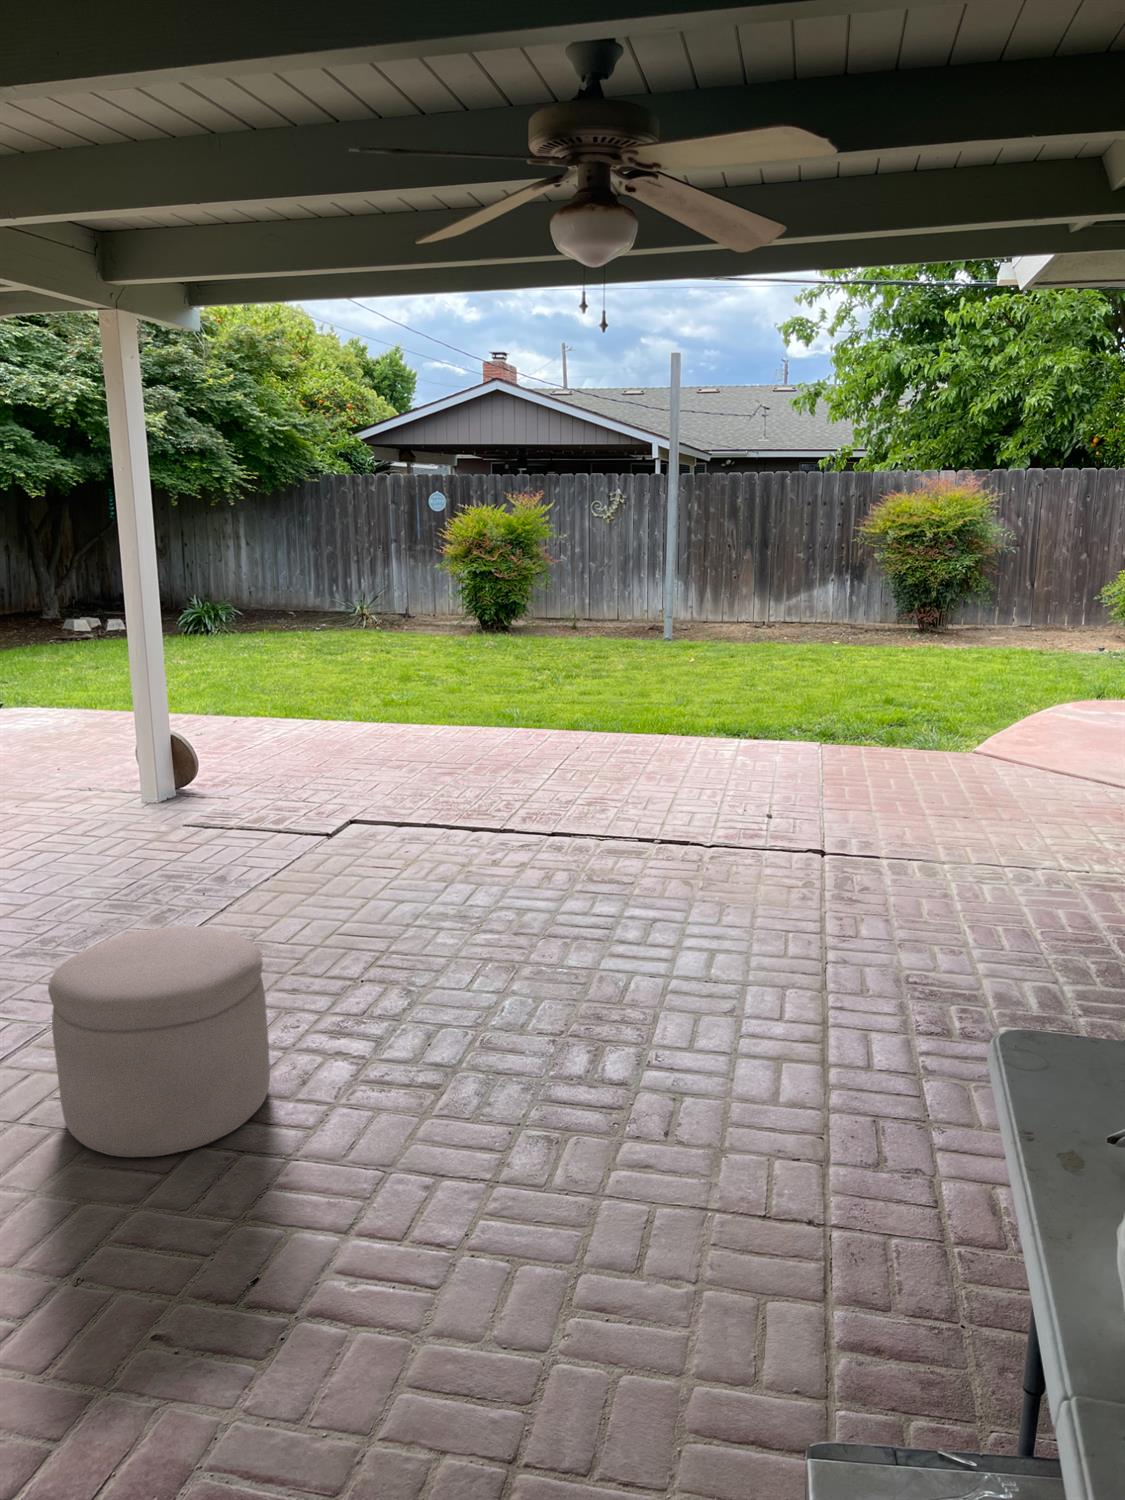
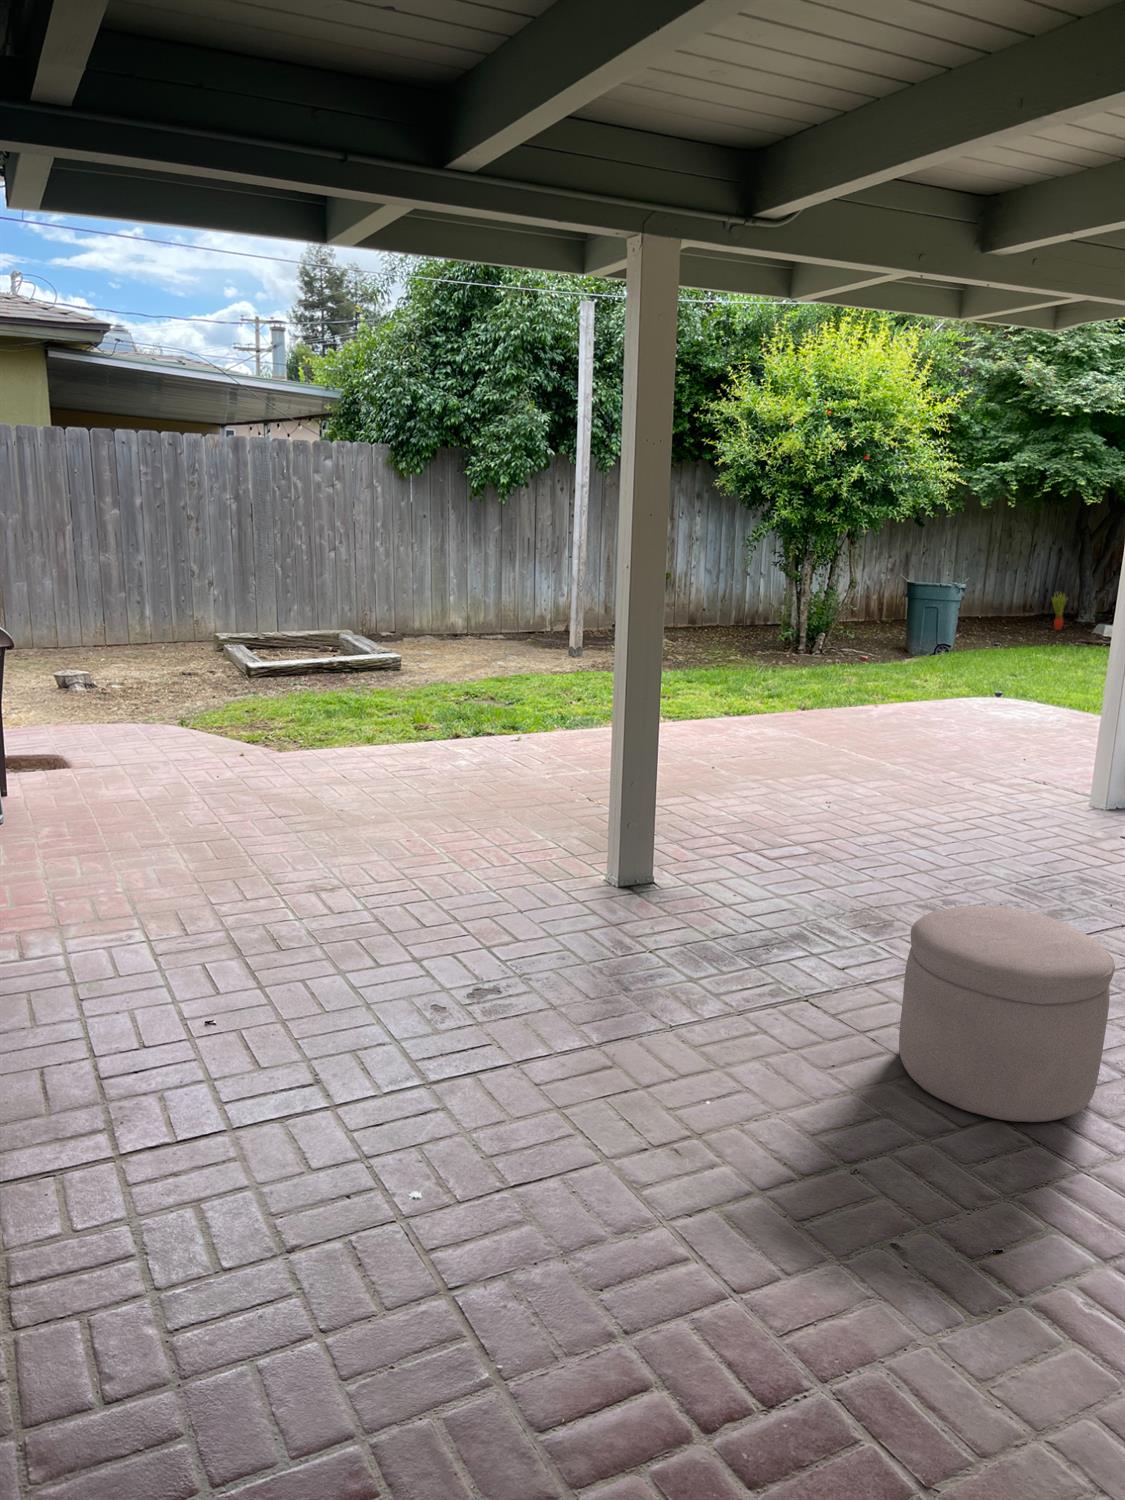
potted plant: none [14,590,34,630] -> present [1052,594,1067,630]

